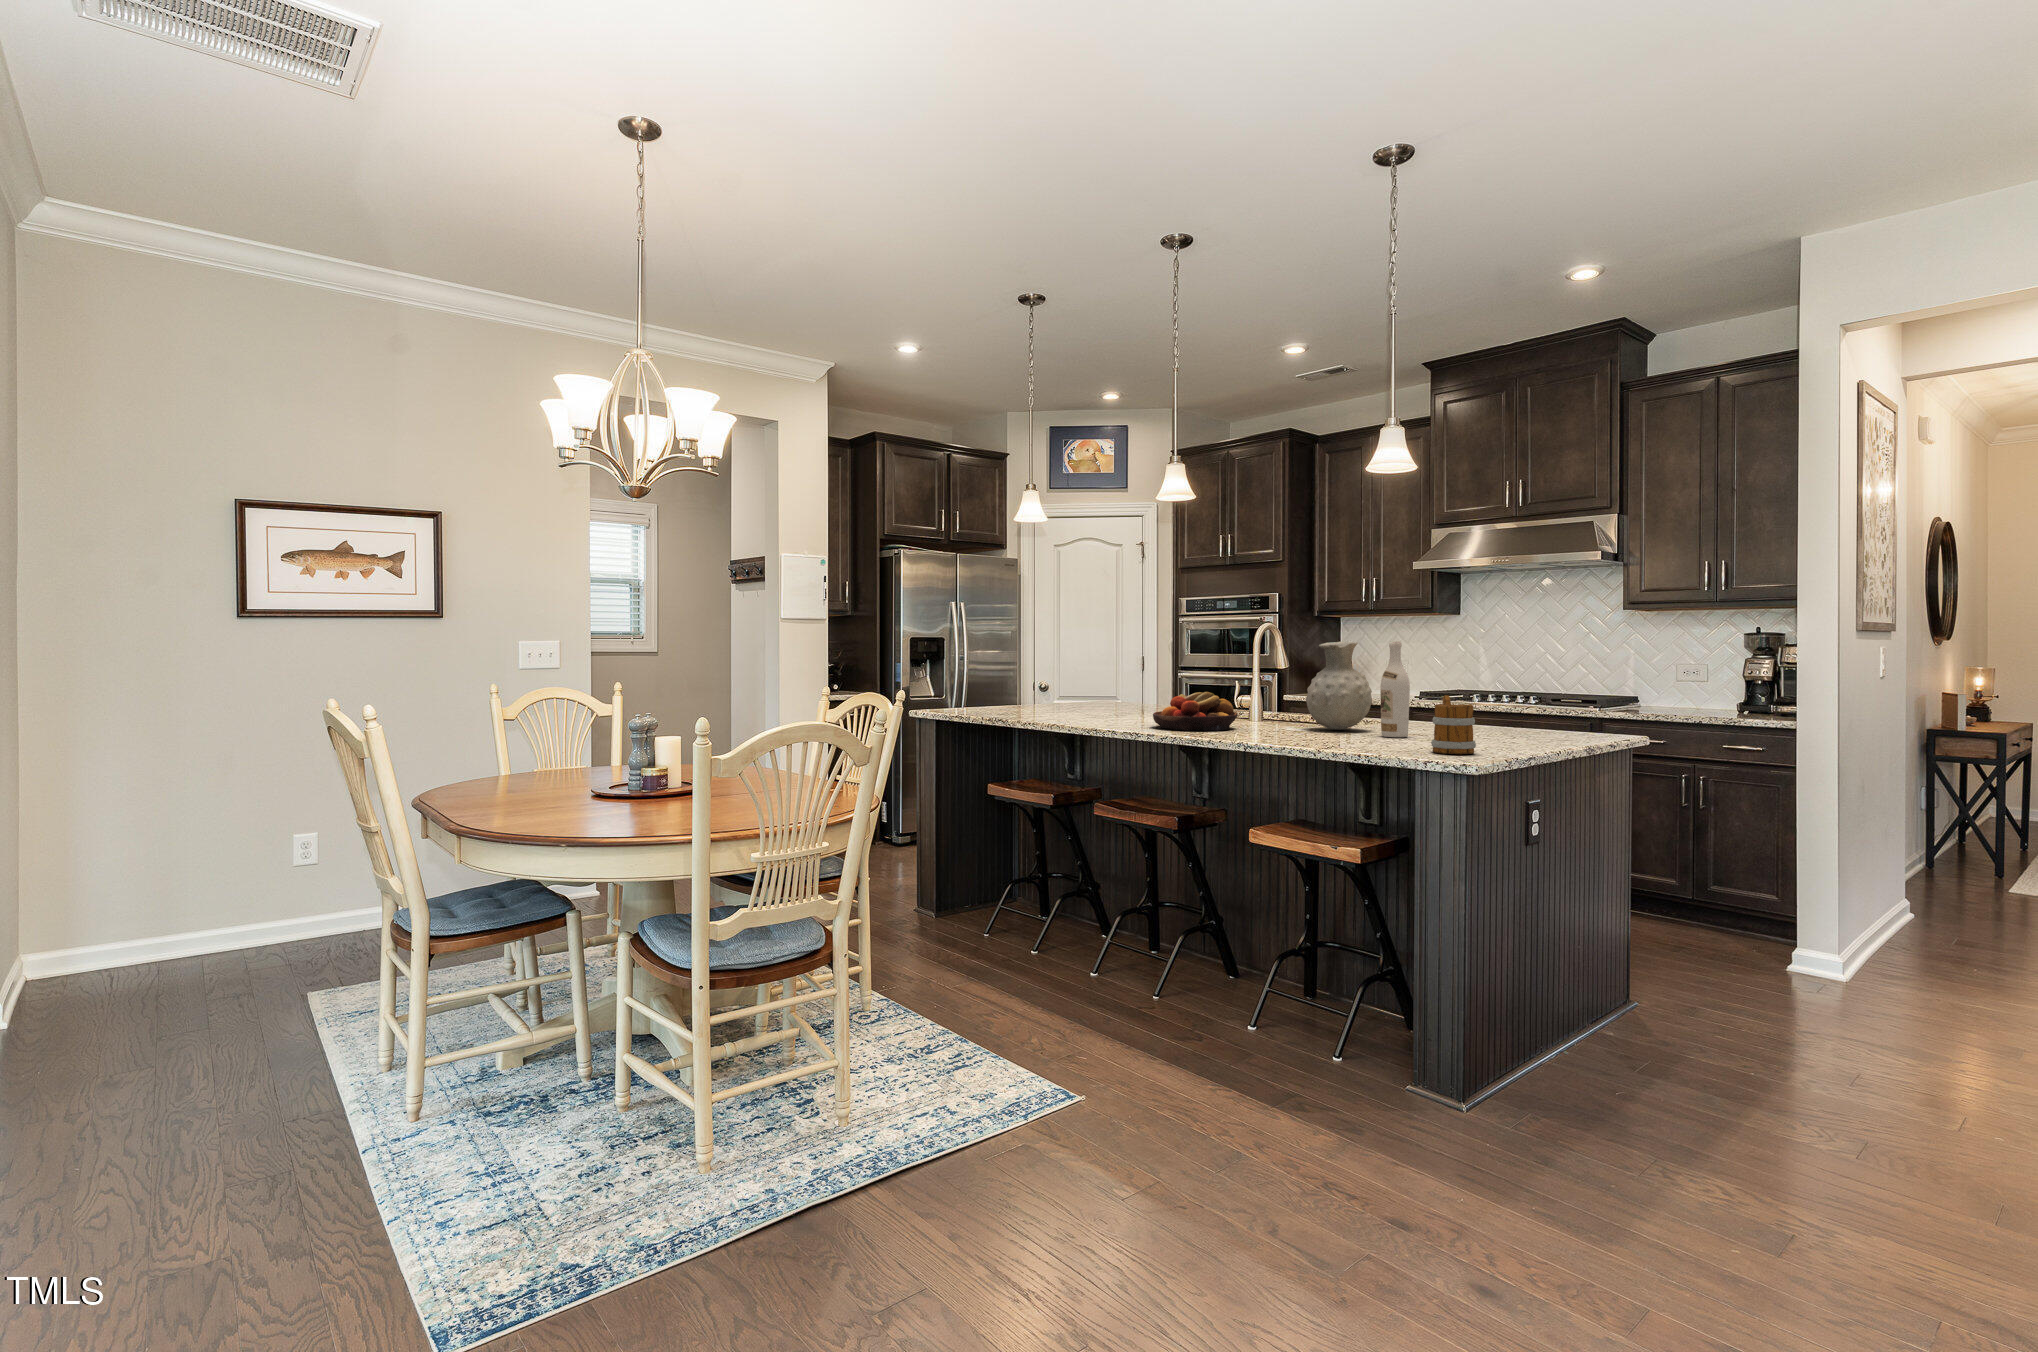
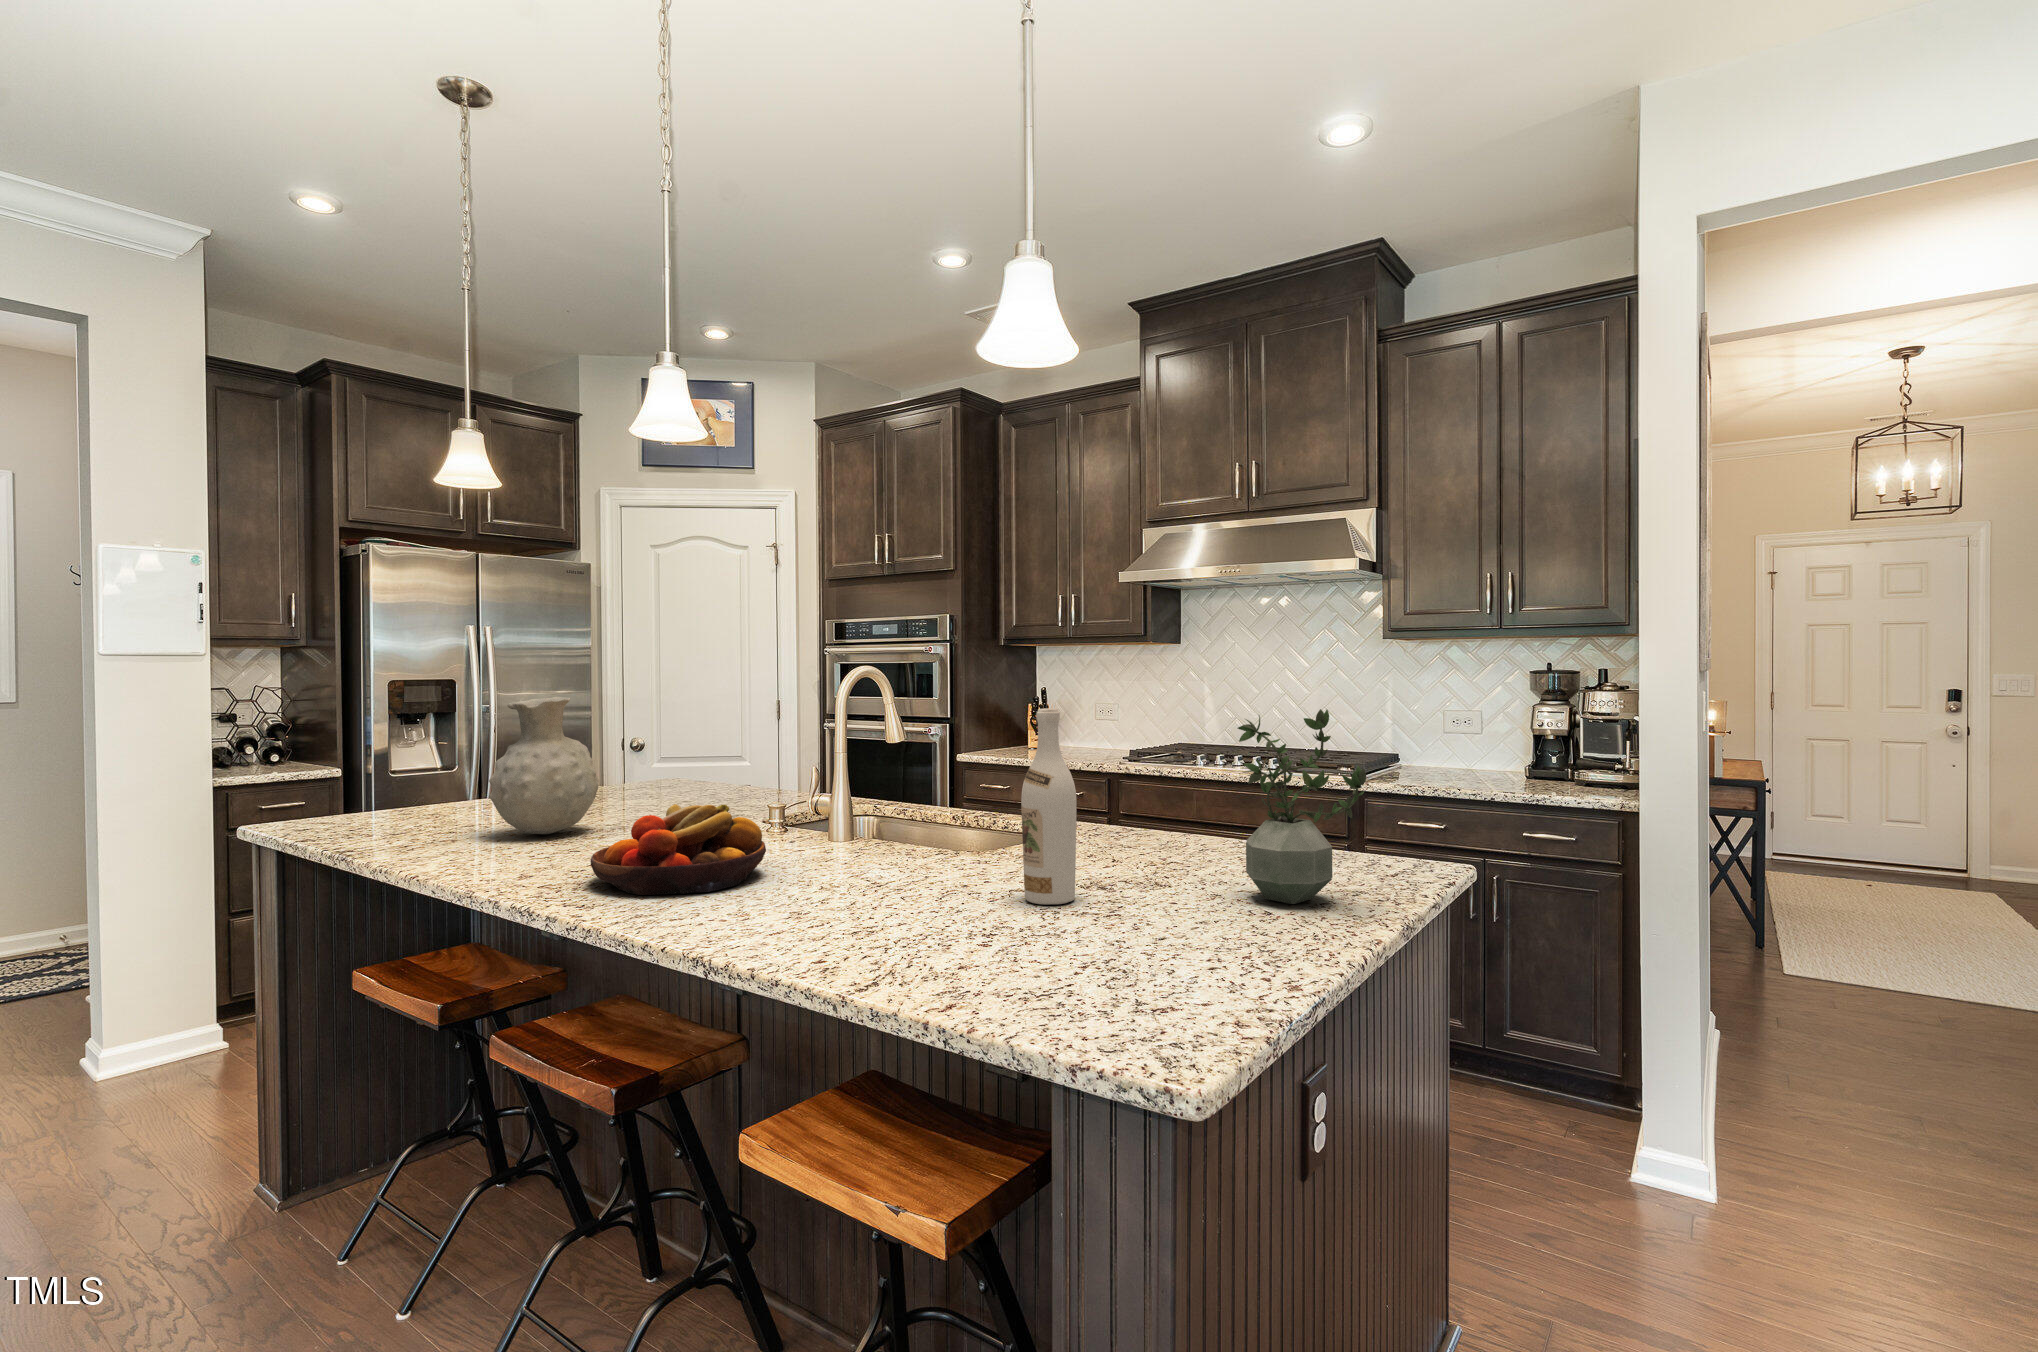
vase: present [1306,642,1372,730] -> present [489,697,599,834]
potted plant: none [1498,642,1568,741] -> present [1237,709,1366,904]
mug: present [1431,695,1476,754] -> none [1100,848,1200,1011]

